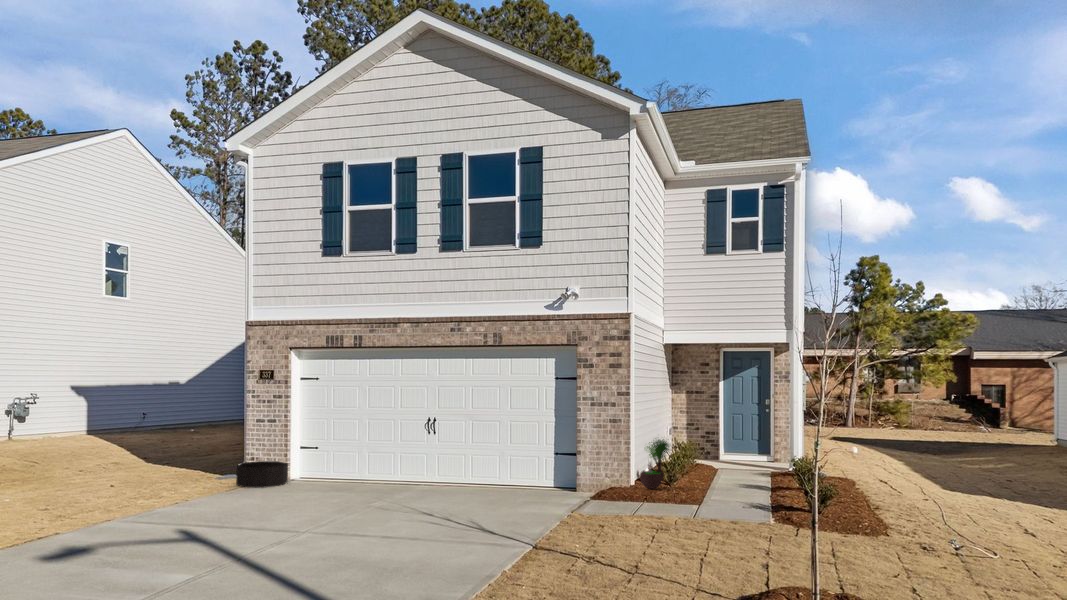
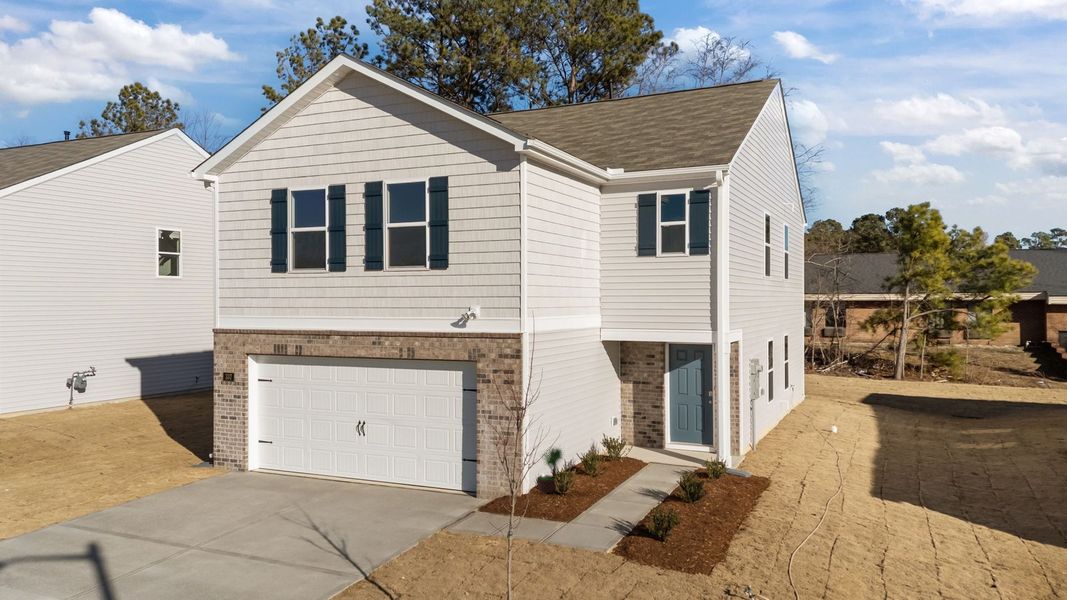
basket: present [236,461,288,488] -> none [200,452,246,479]

